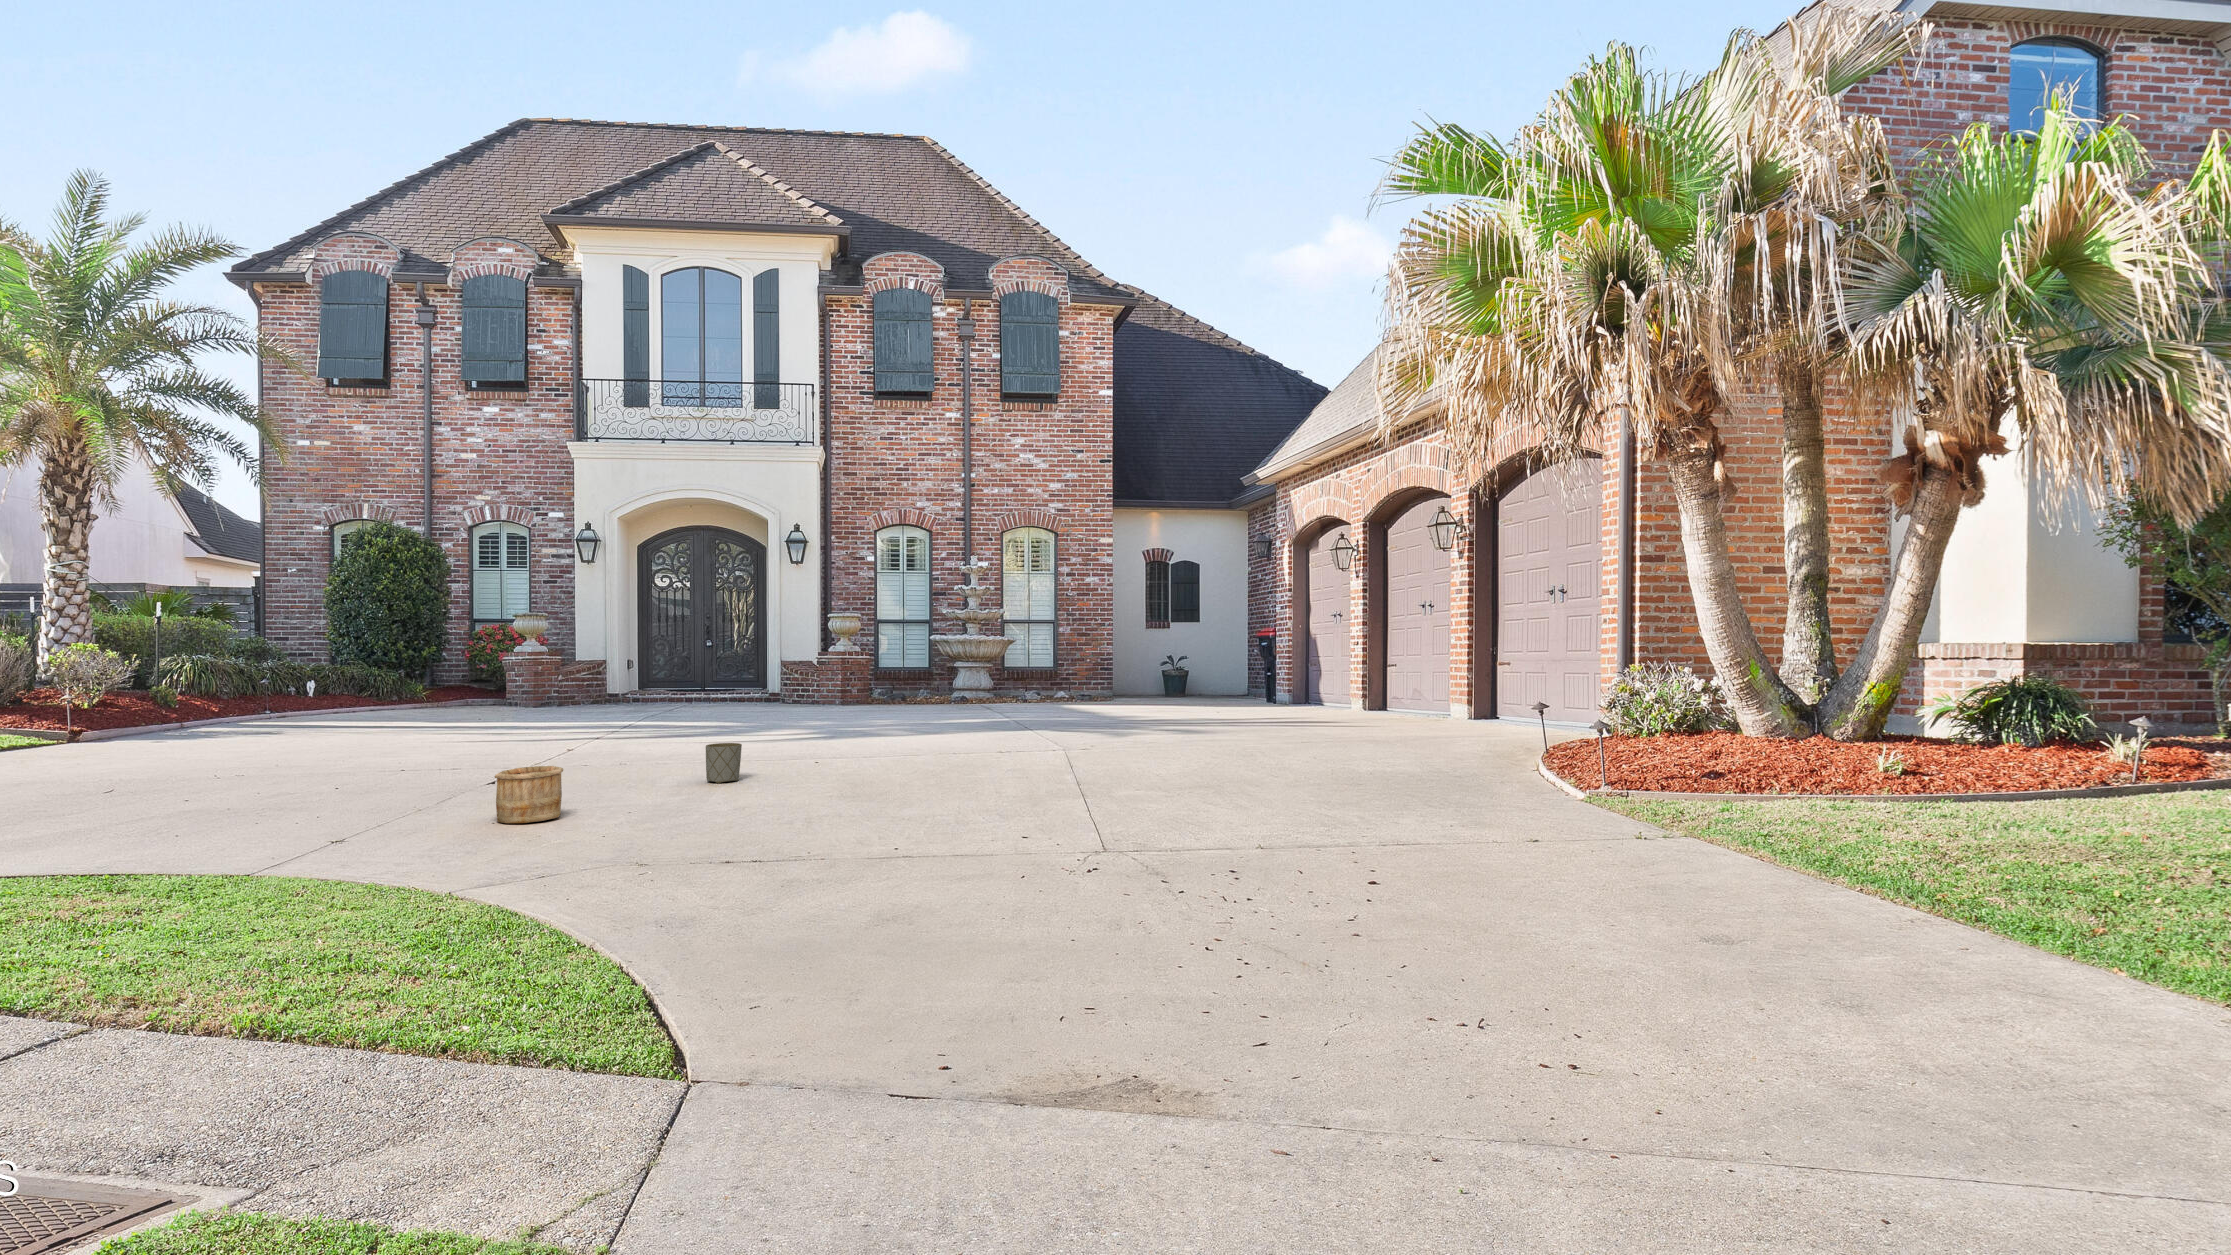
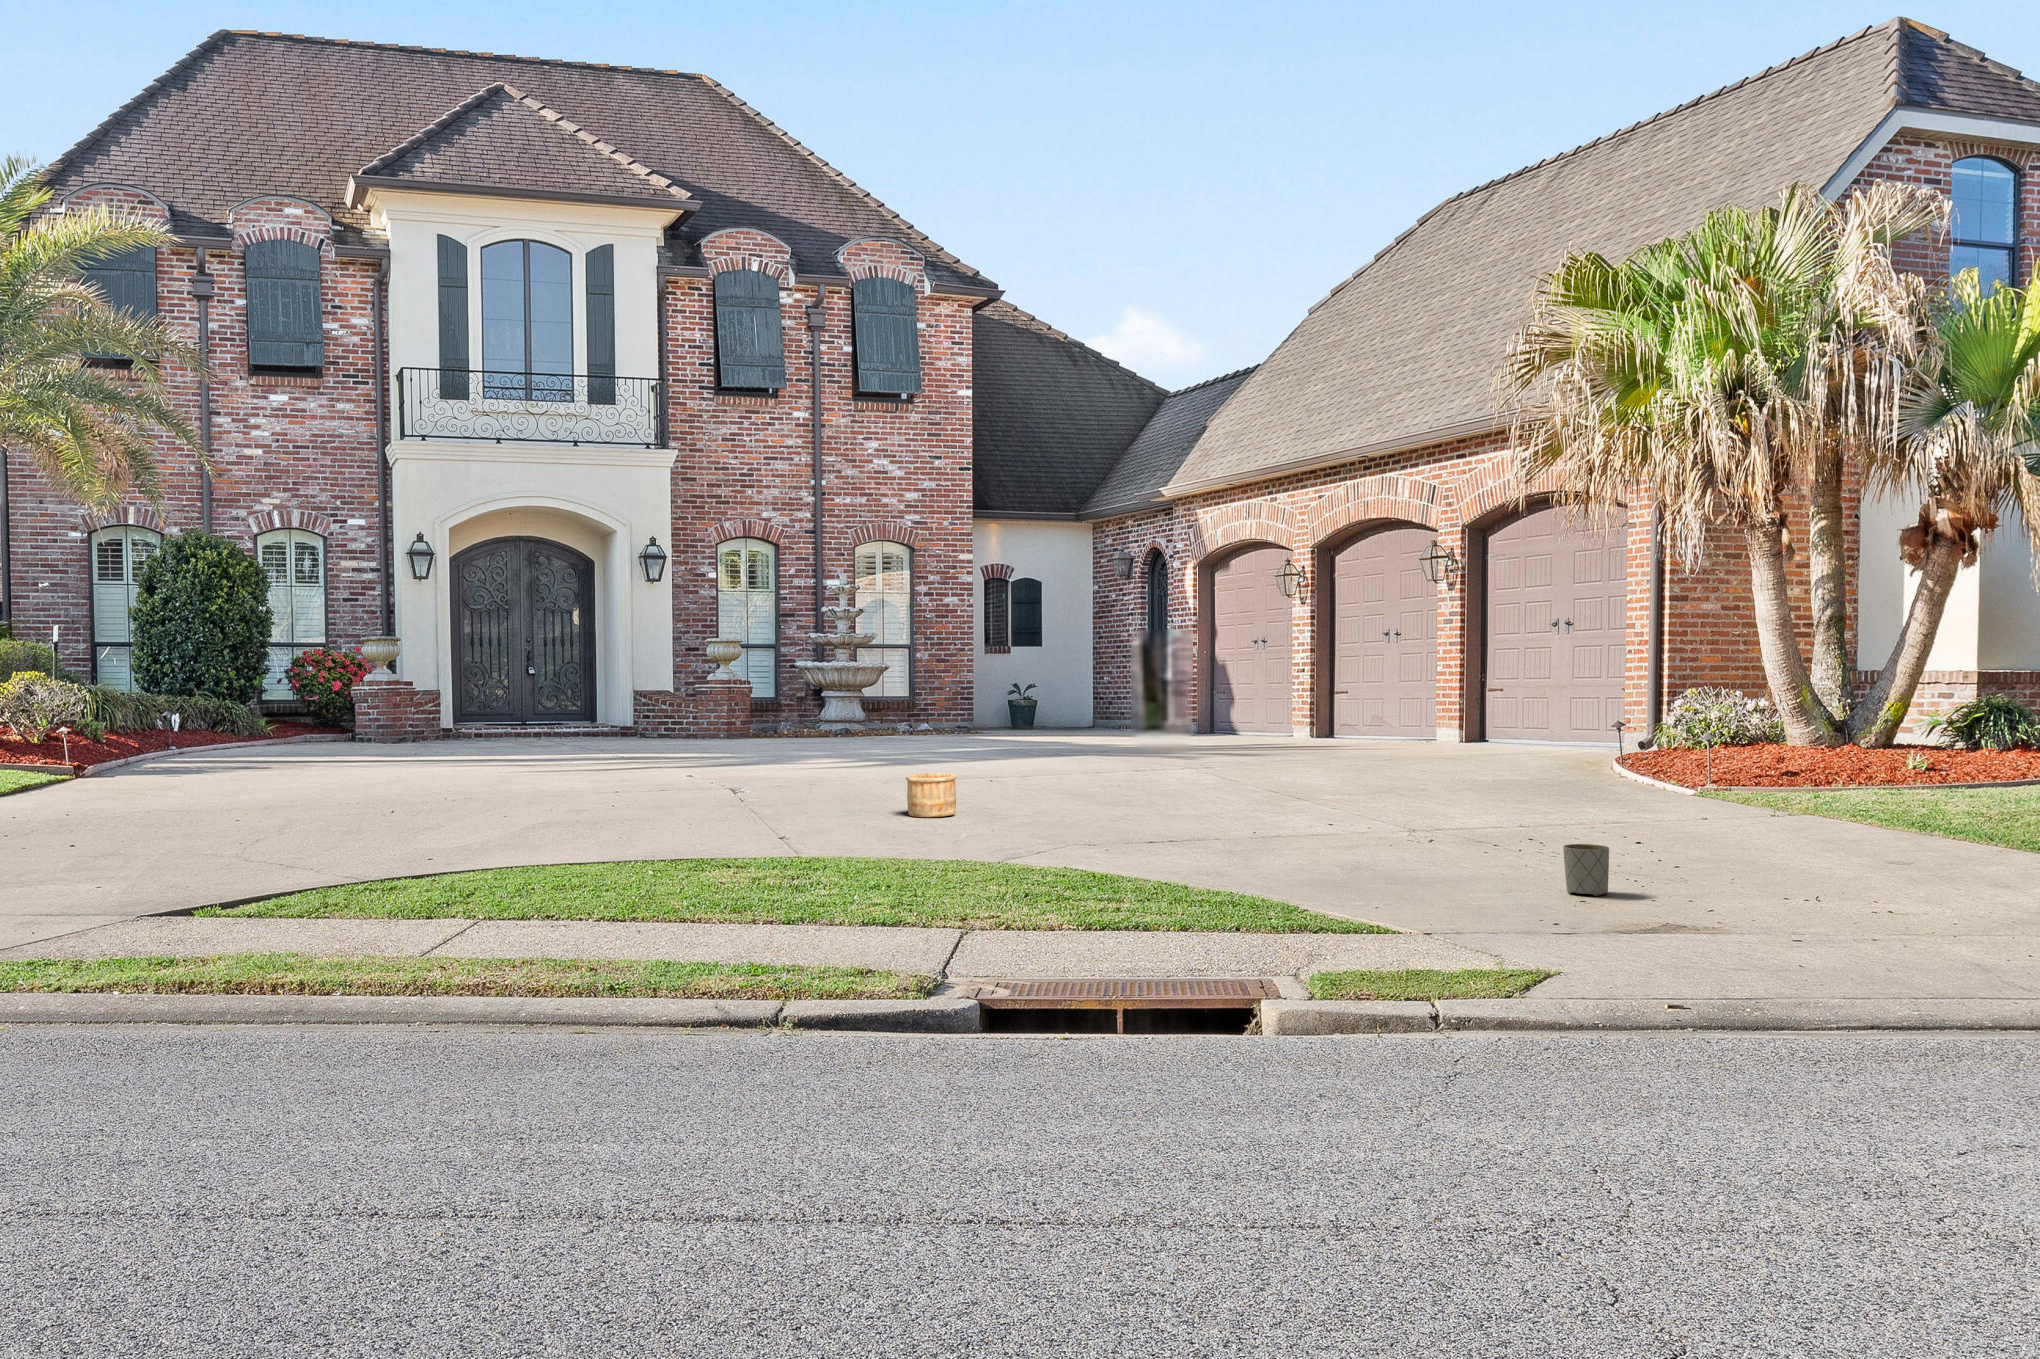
planter: present [706,743,742,783] -> present [1563,844,1609,896]

